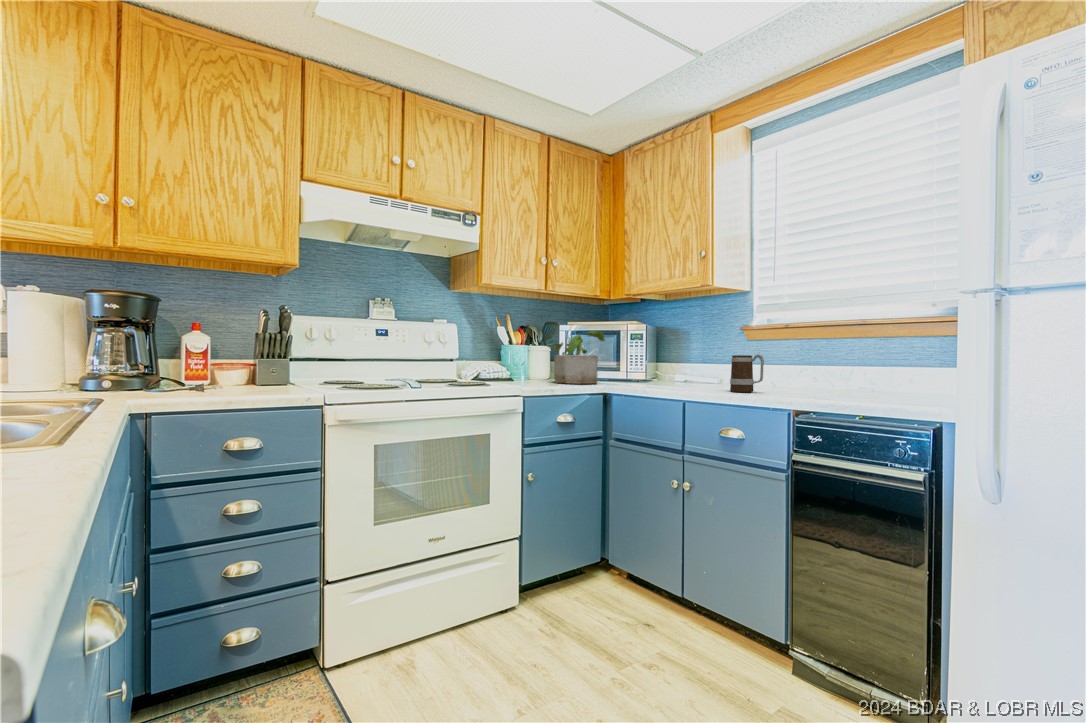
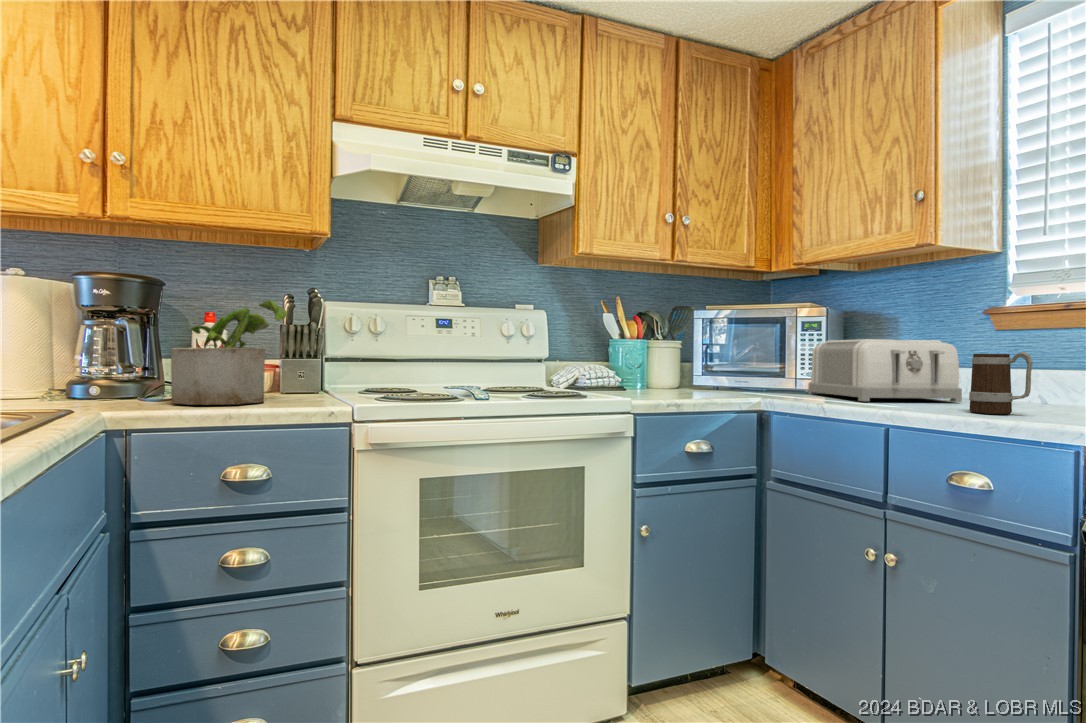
potted plant: present [547,331,605,384] -> present [171,300,287,405]
toaster: none [636,346,728,386] -> present [808,339,962,402]

